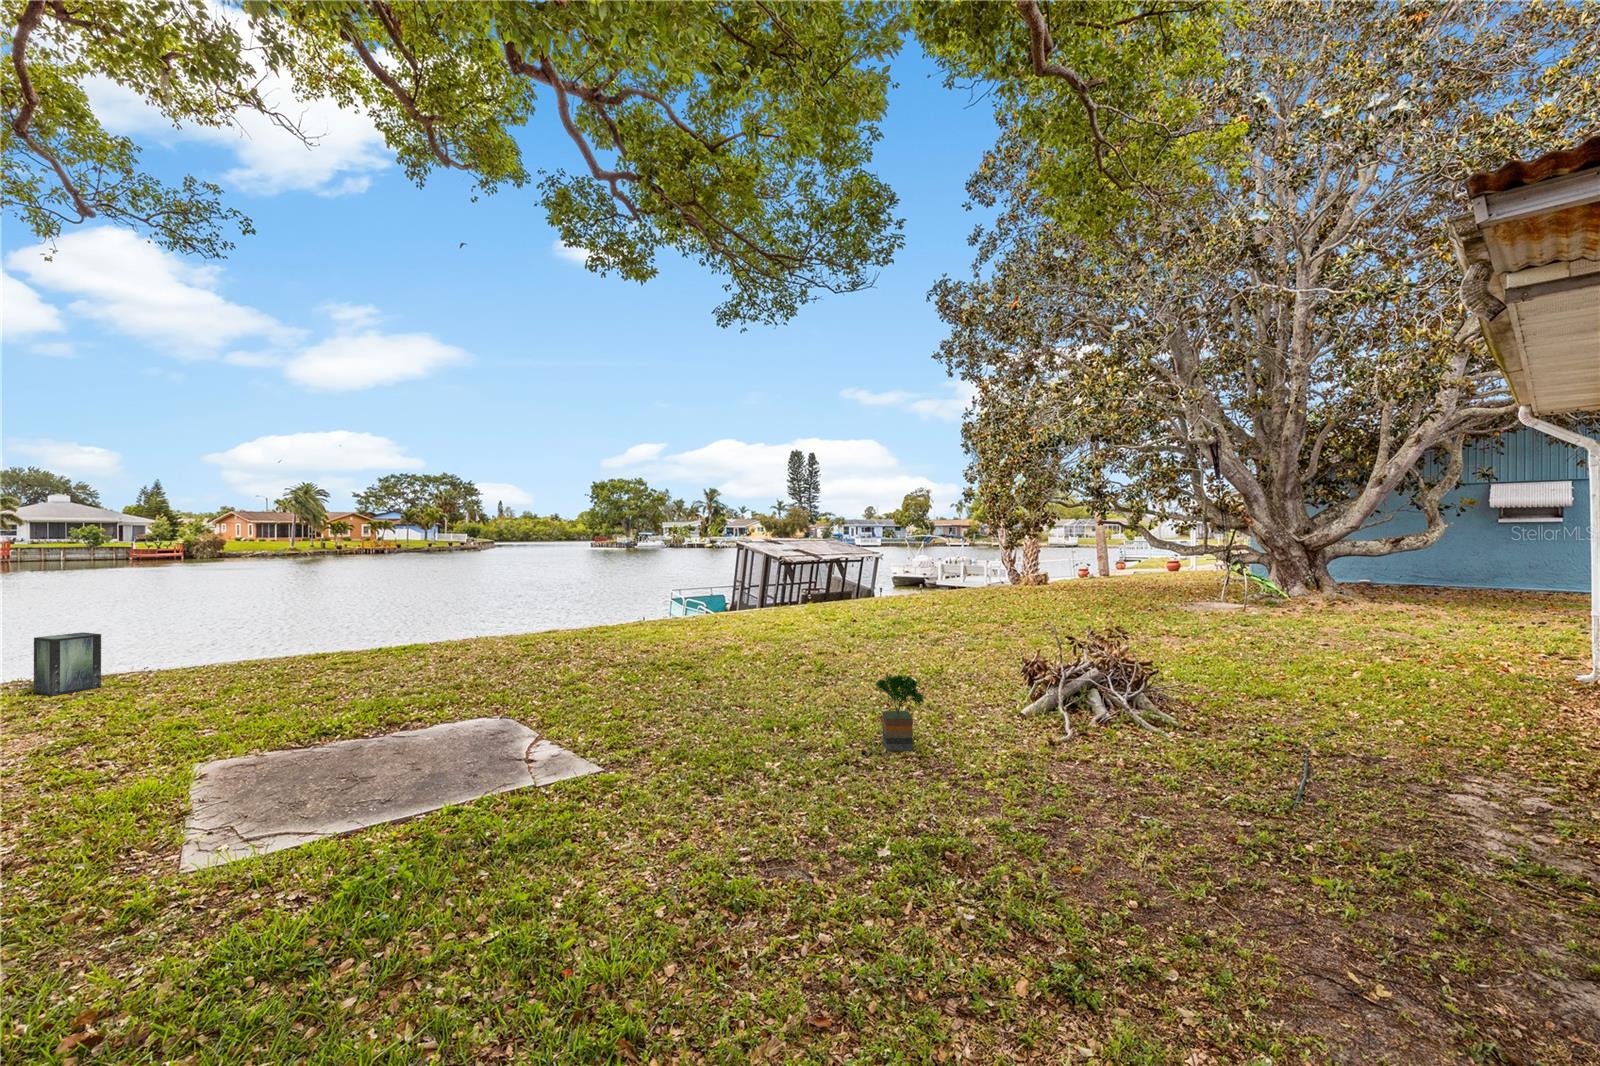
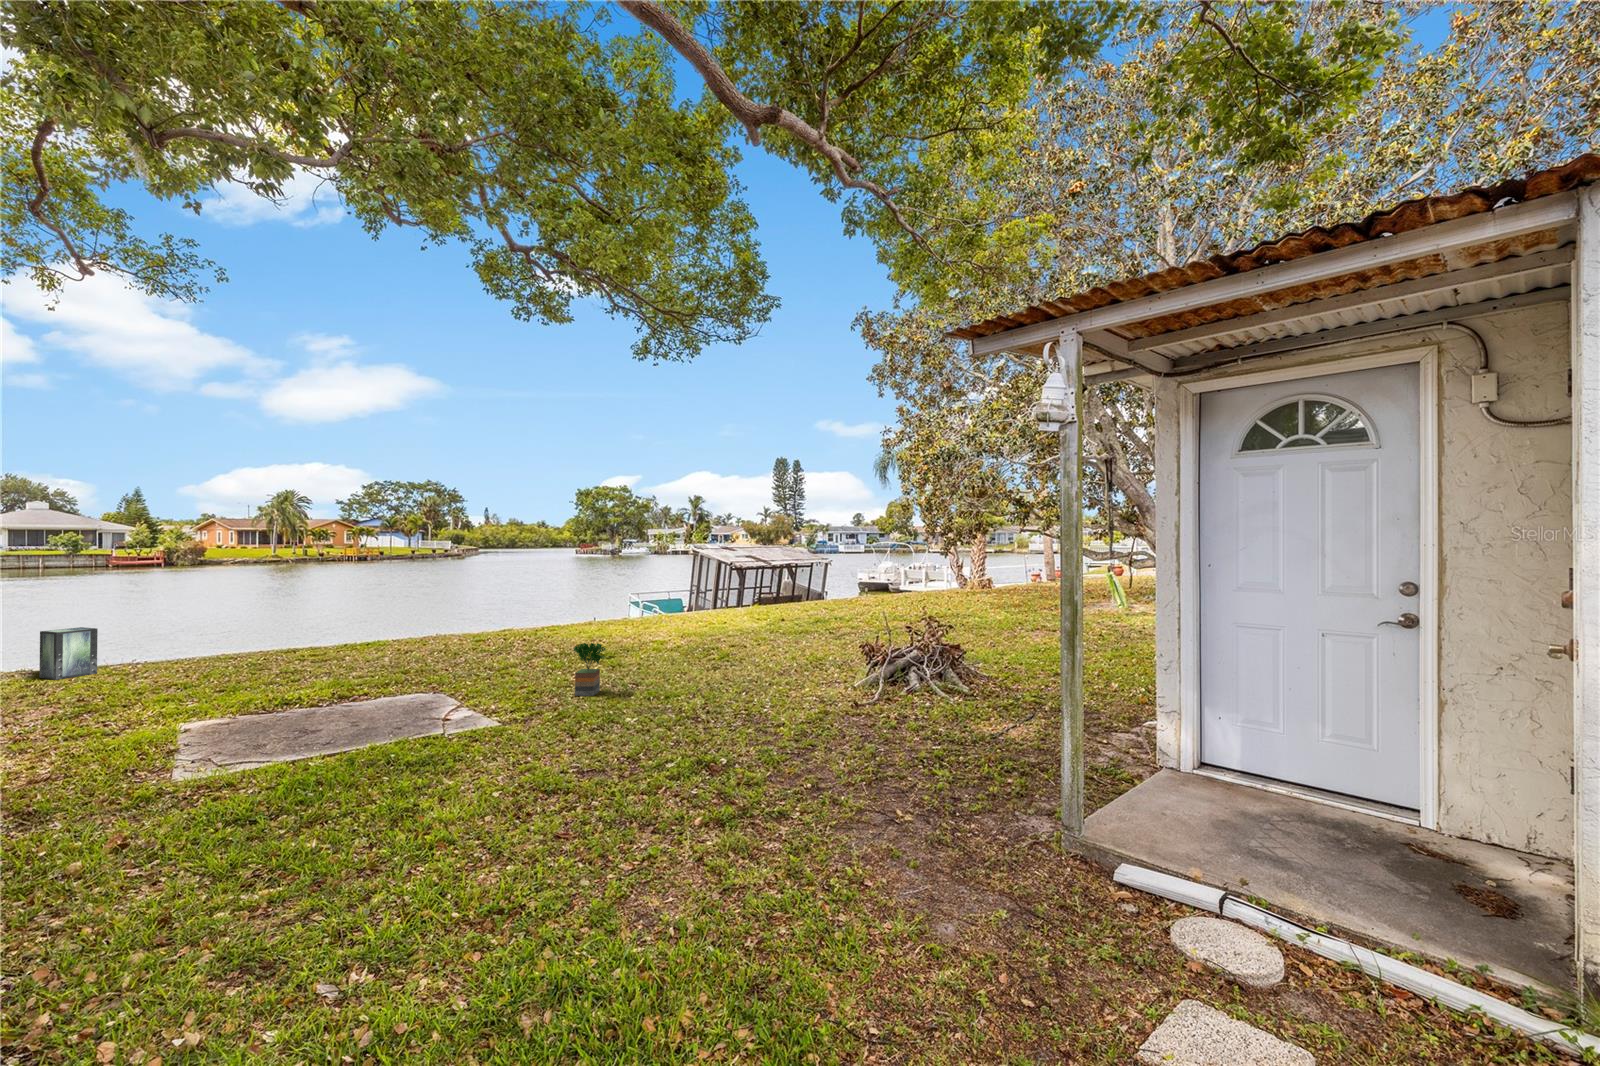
potted tree: present [876,675,924,751] -> present [573,643,606,696]

